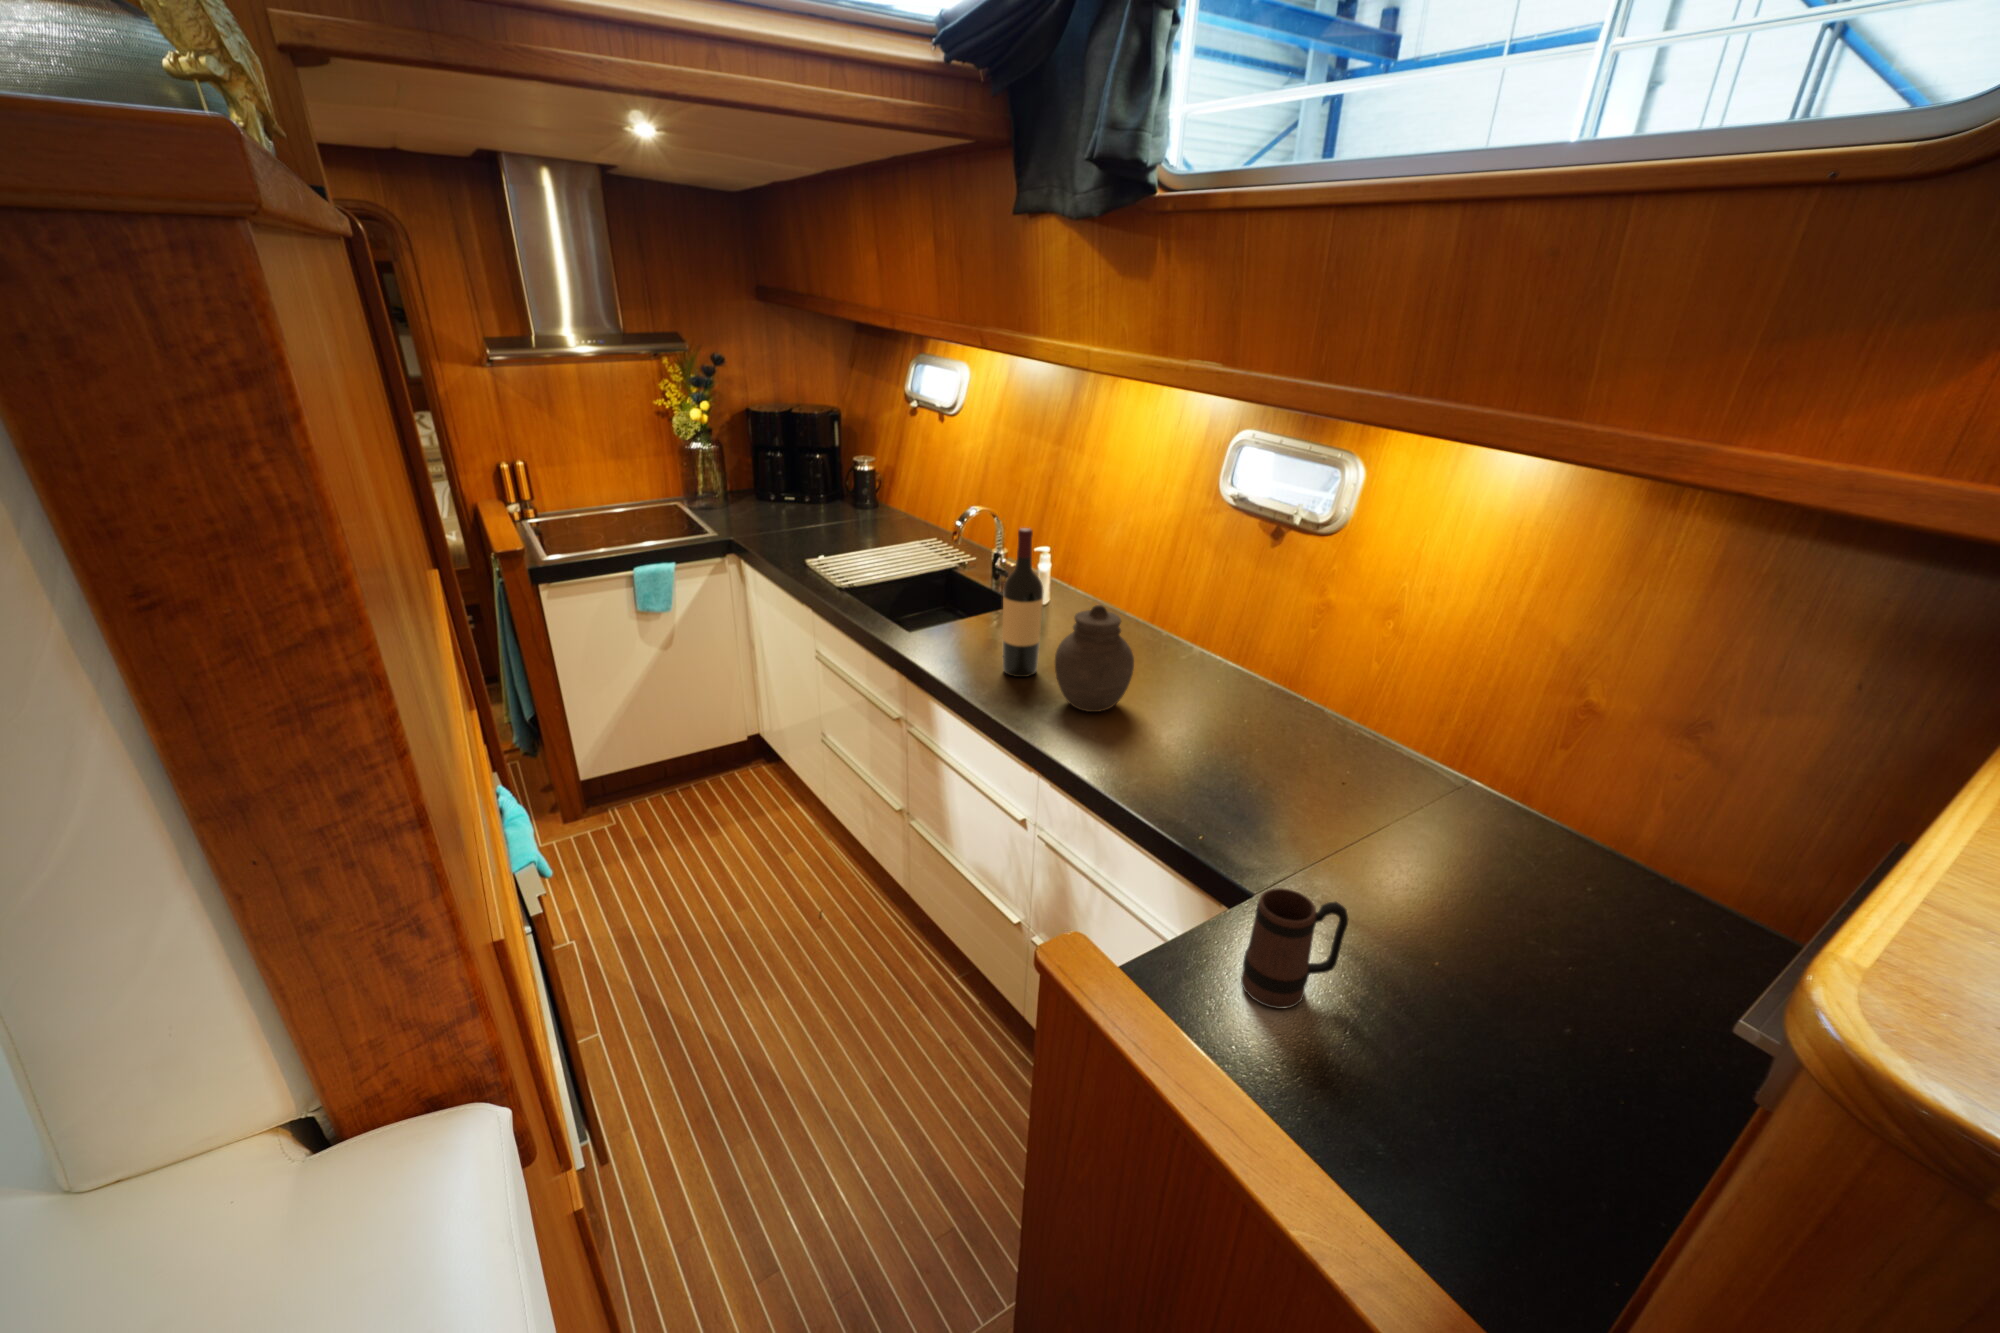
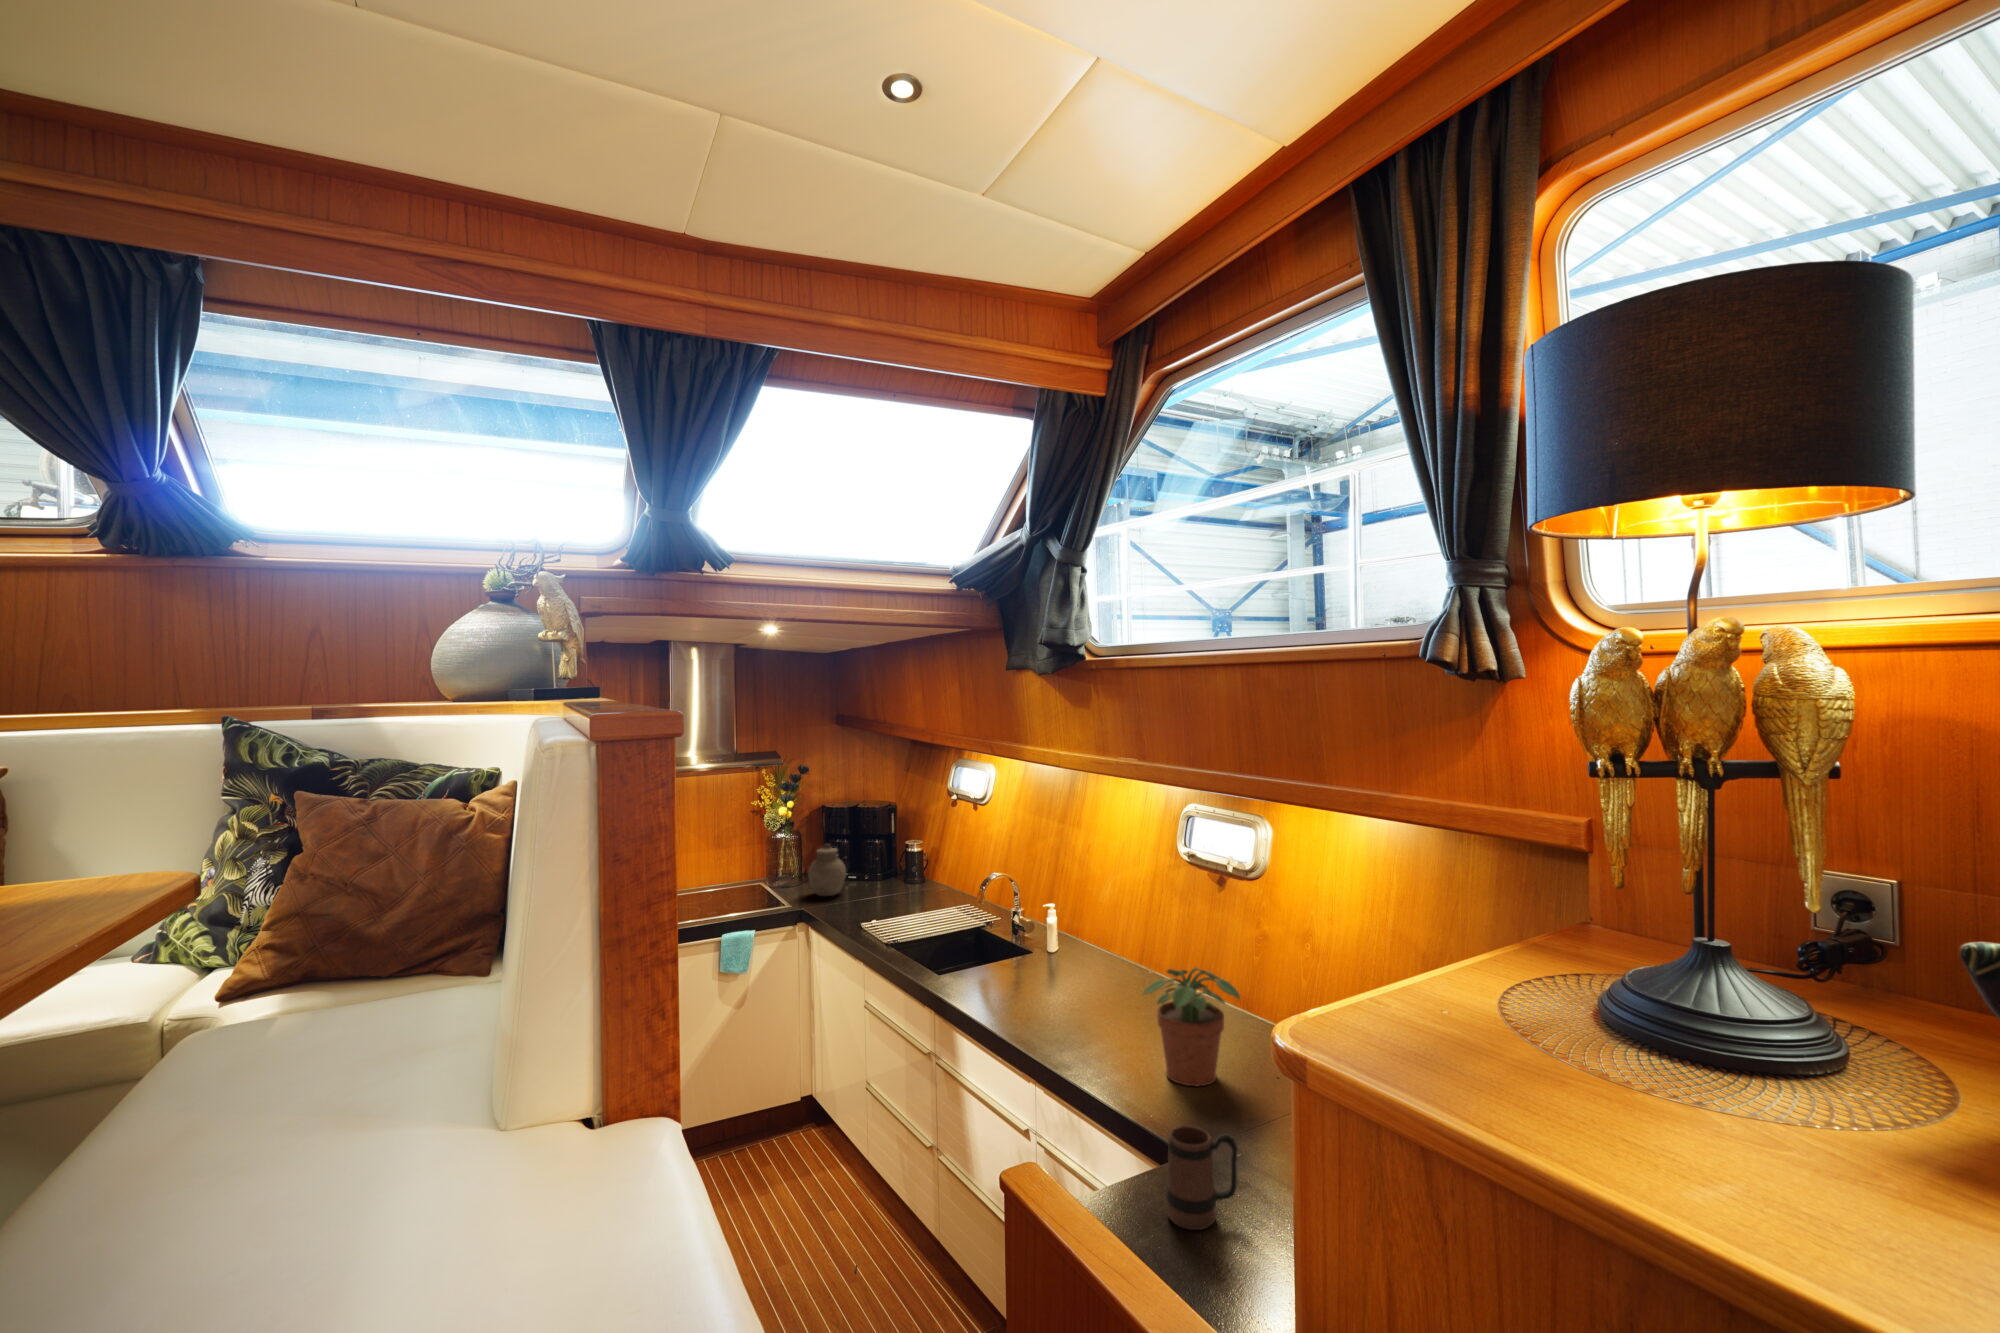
wine bottle: present [1003,528,1044,677] -> none [1010,882,1042,1007]
jar: present [1055,605,1134,712] -> present [808,844,846,896]
potted plant: none [1191,651,1317,793] -> present [1143,967,1240,1086]

